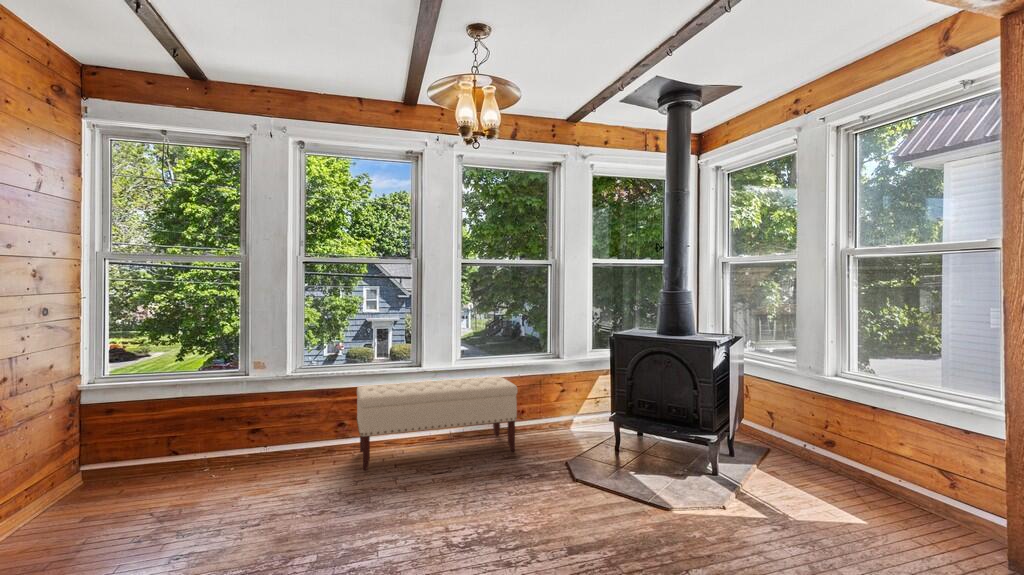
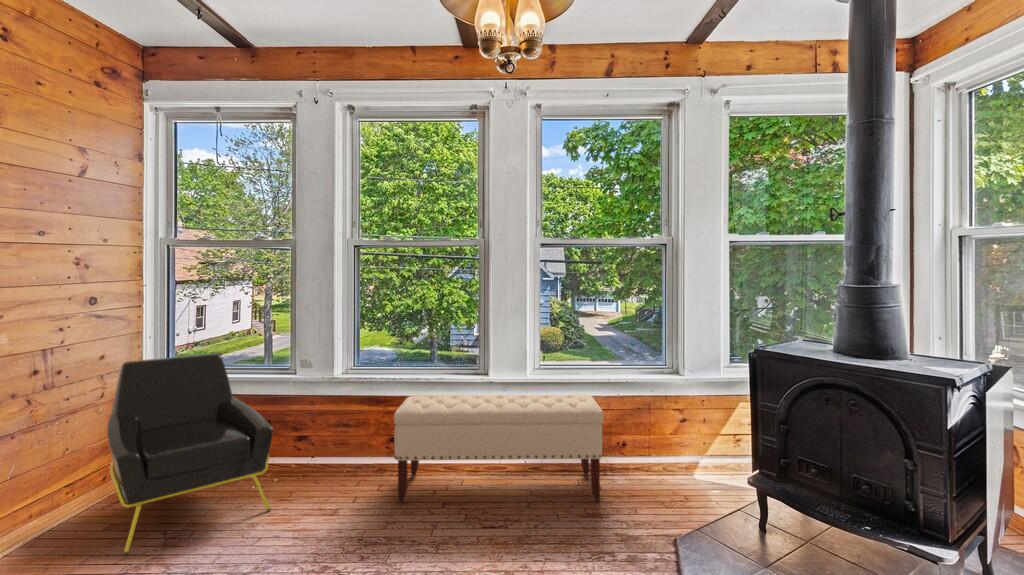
armchair: none [77,359,254,536] -> present [107,353,273,555]

